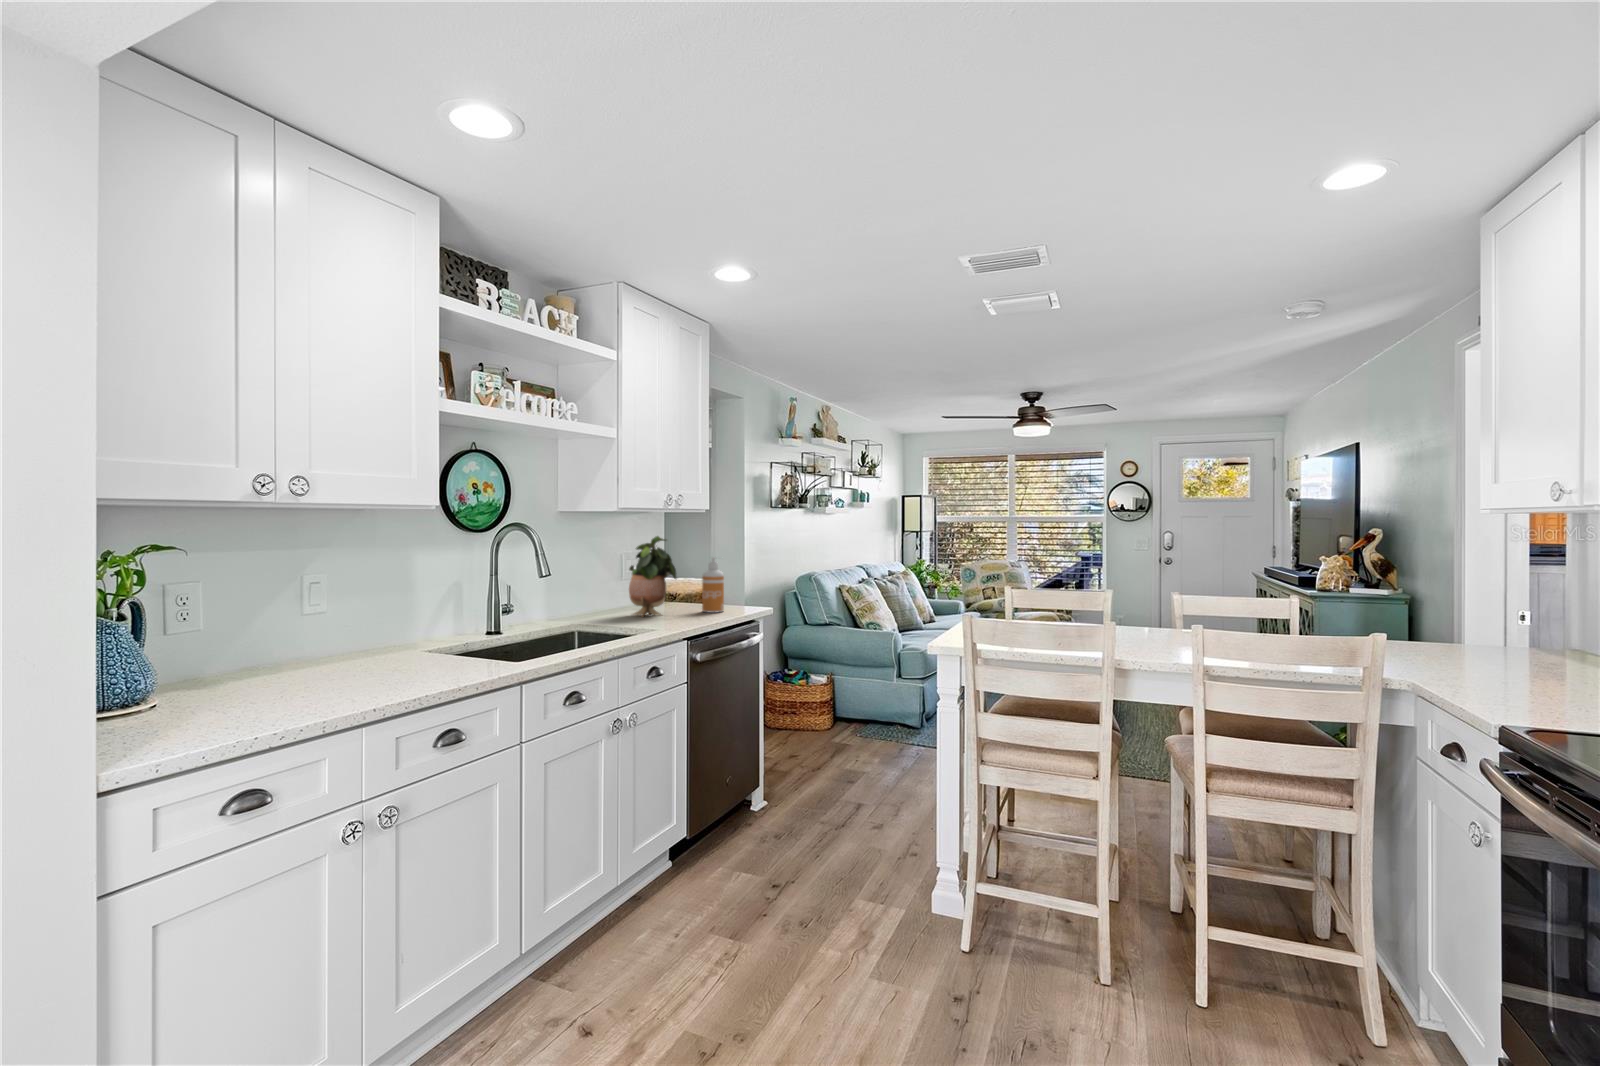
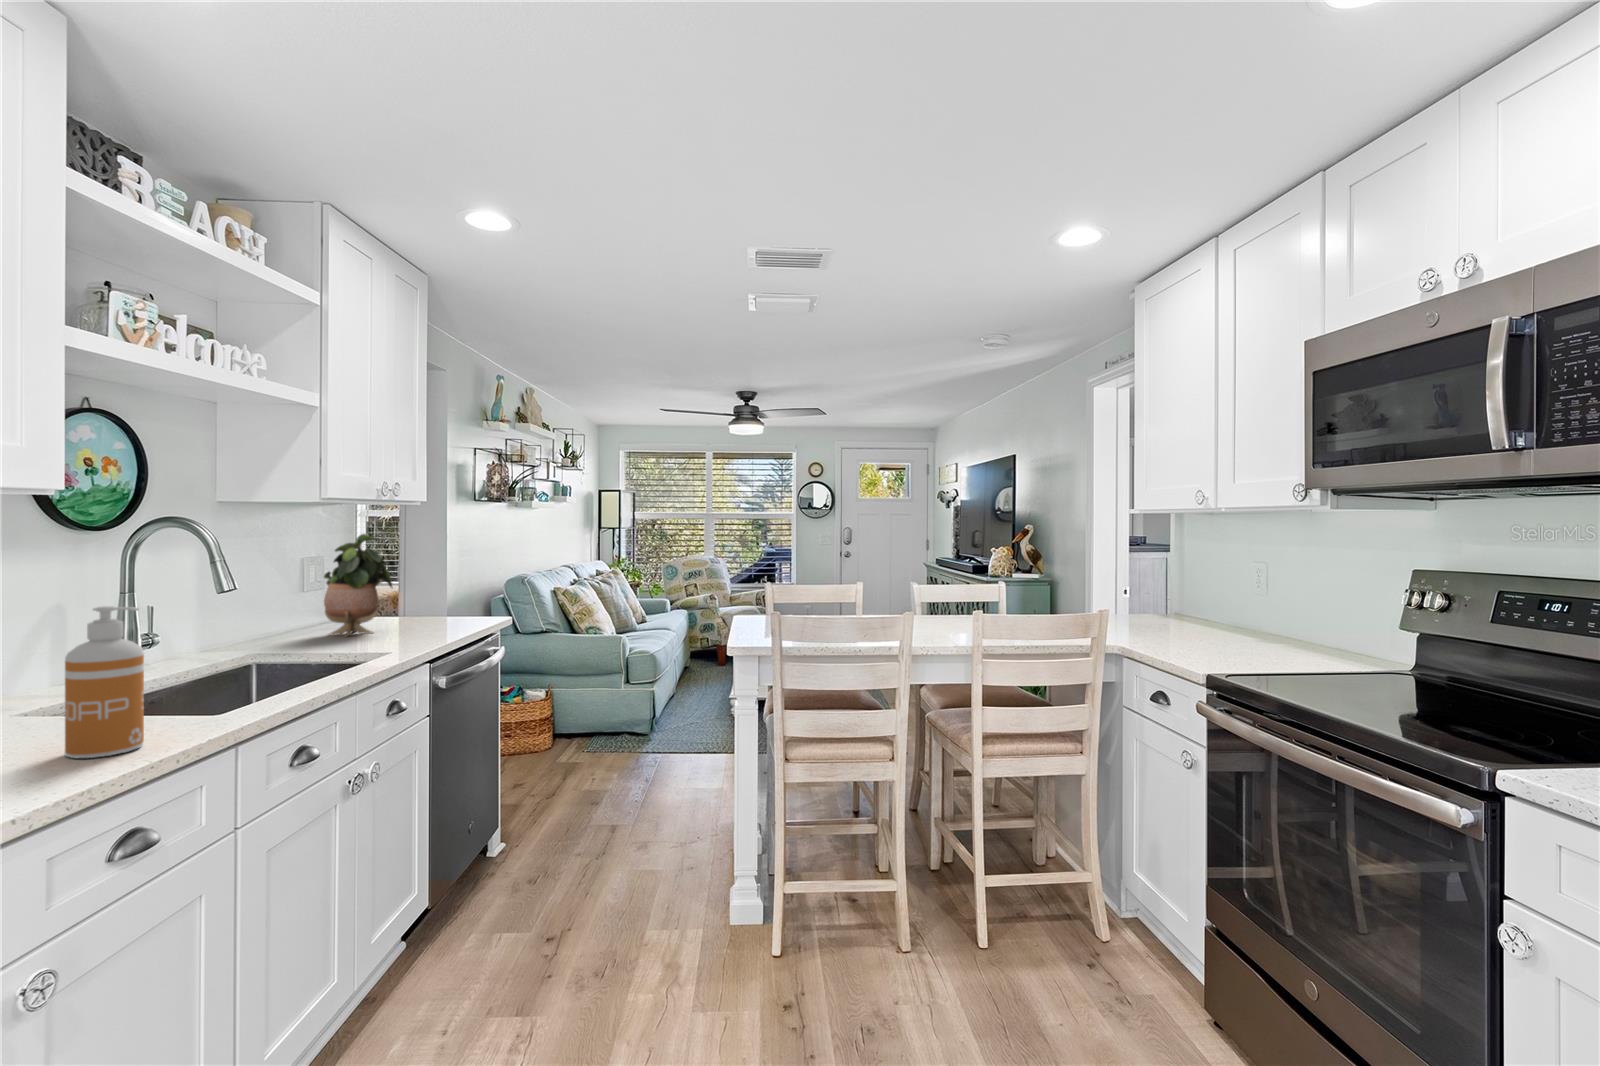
soap dispenser: present [702,557,724,613] -> present [65,606,144,758]

